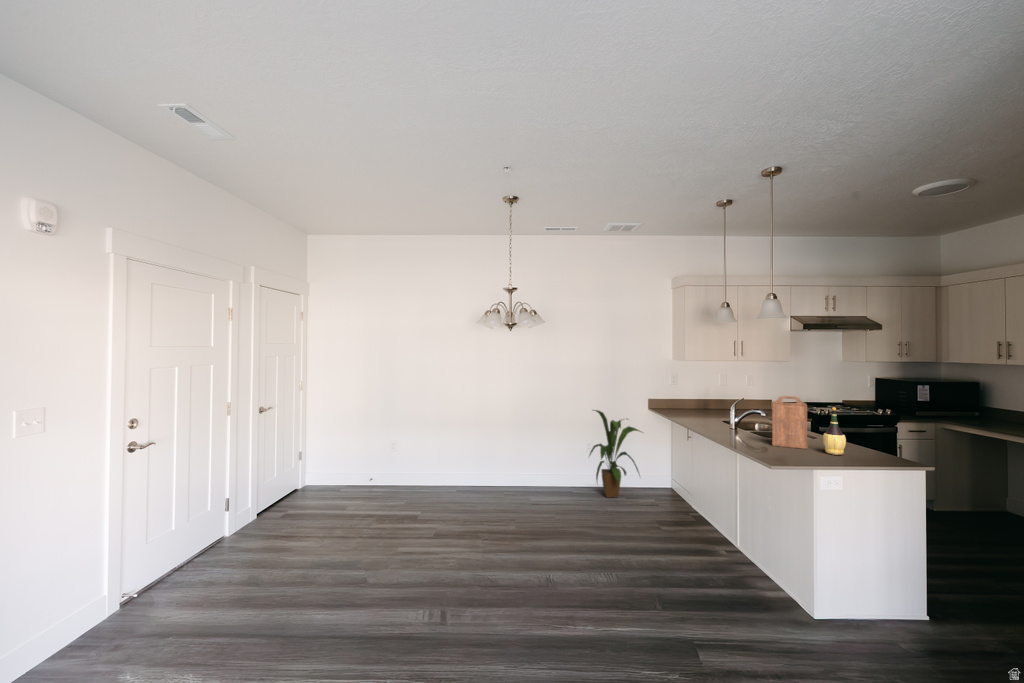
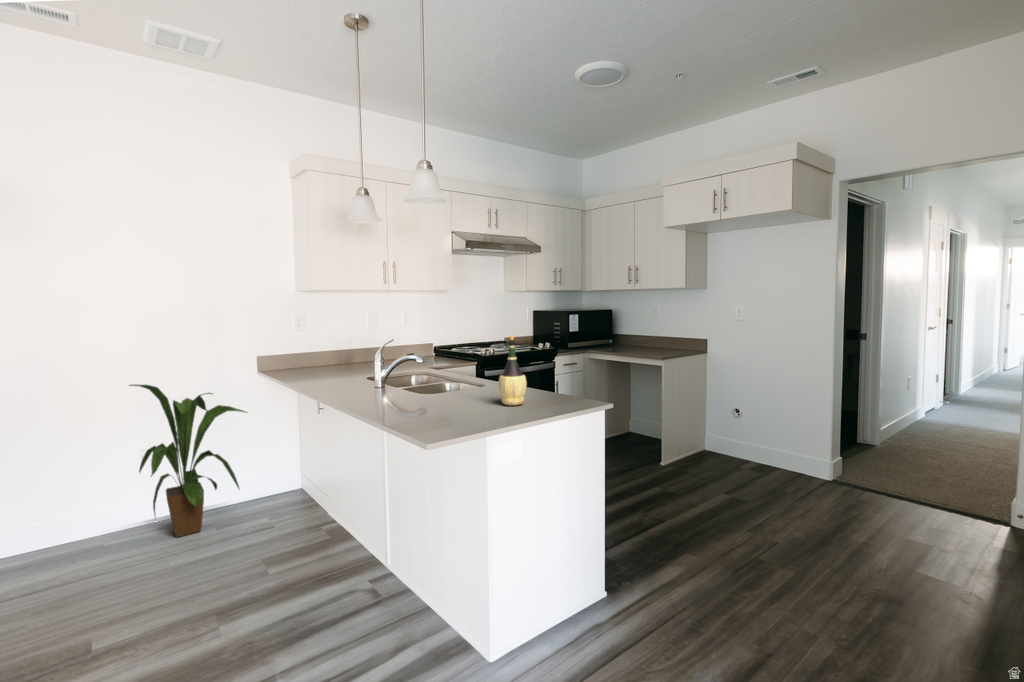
cutting board: present [772,396,807,449] -> none [431,324,479,405]

